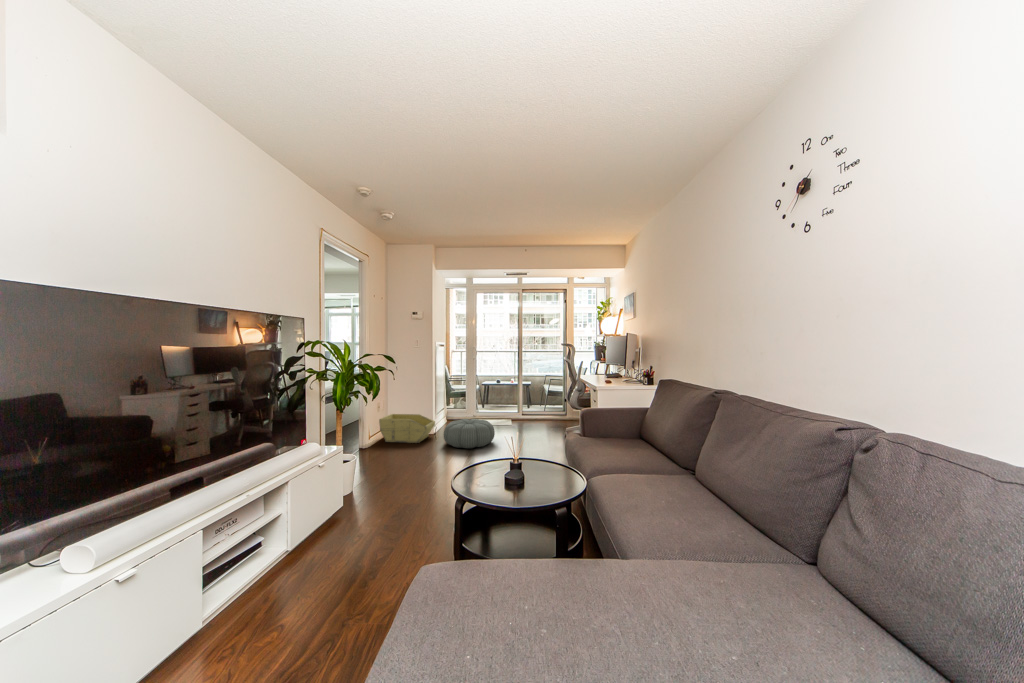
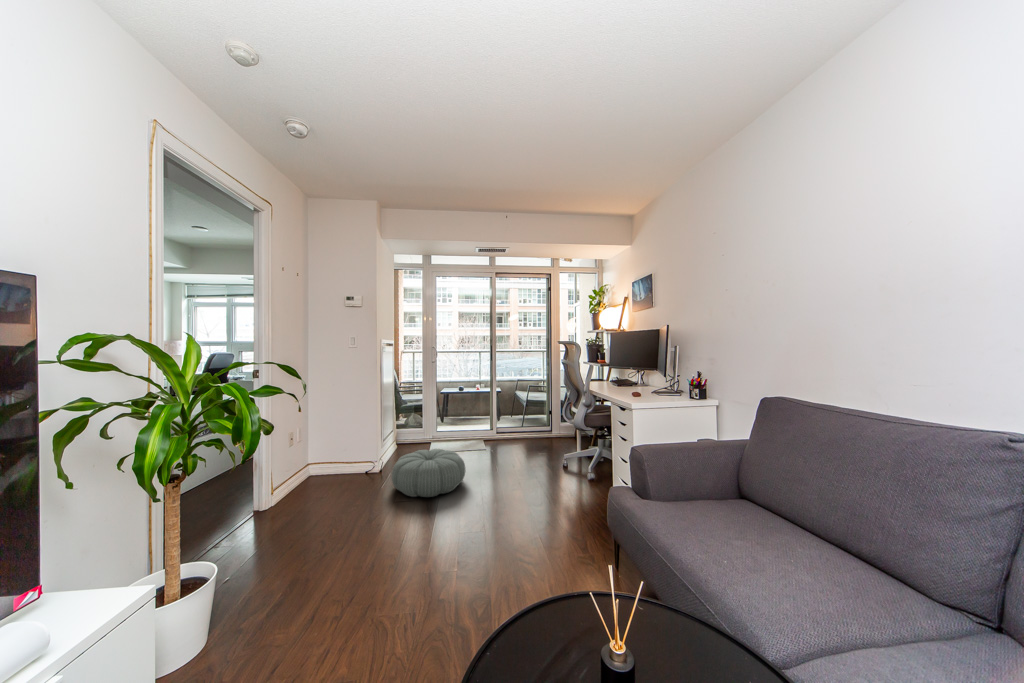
storage bin: present [379,414,435,443] -> none [294,444,380,489]

